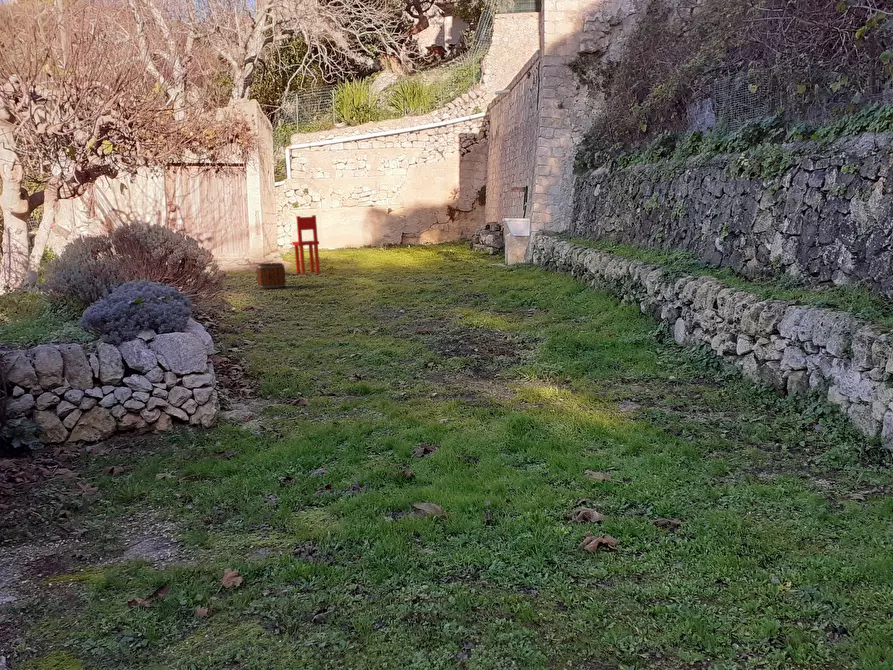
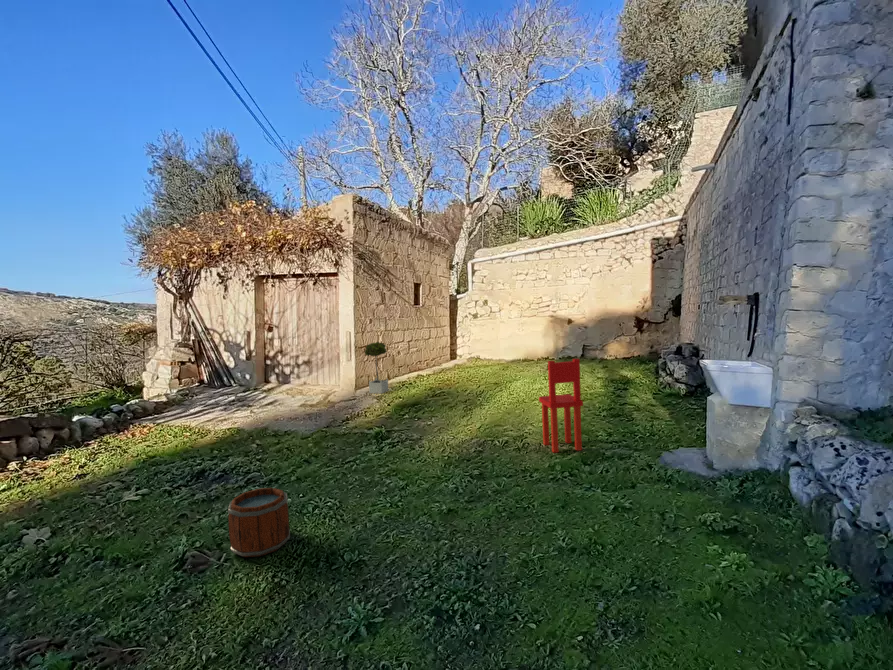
chair: present [292,215,320,274] -> present [539,359,583,452]
potted tree: none [222,218,242,265] -> present [365,342,388,393]

